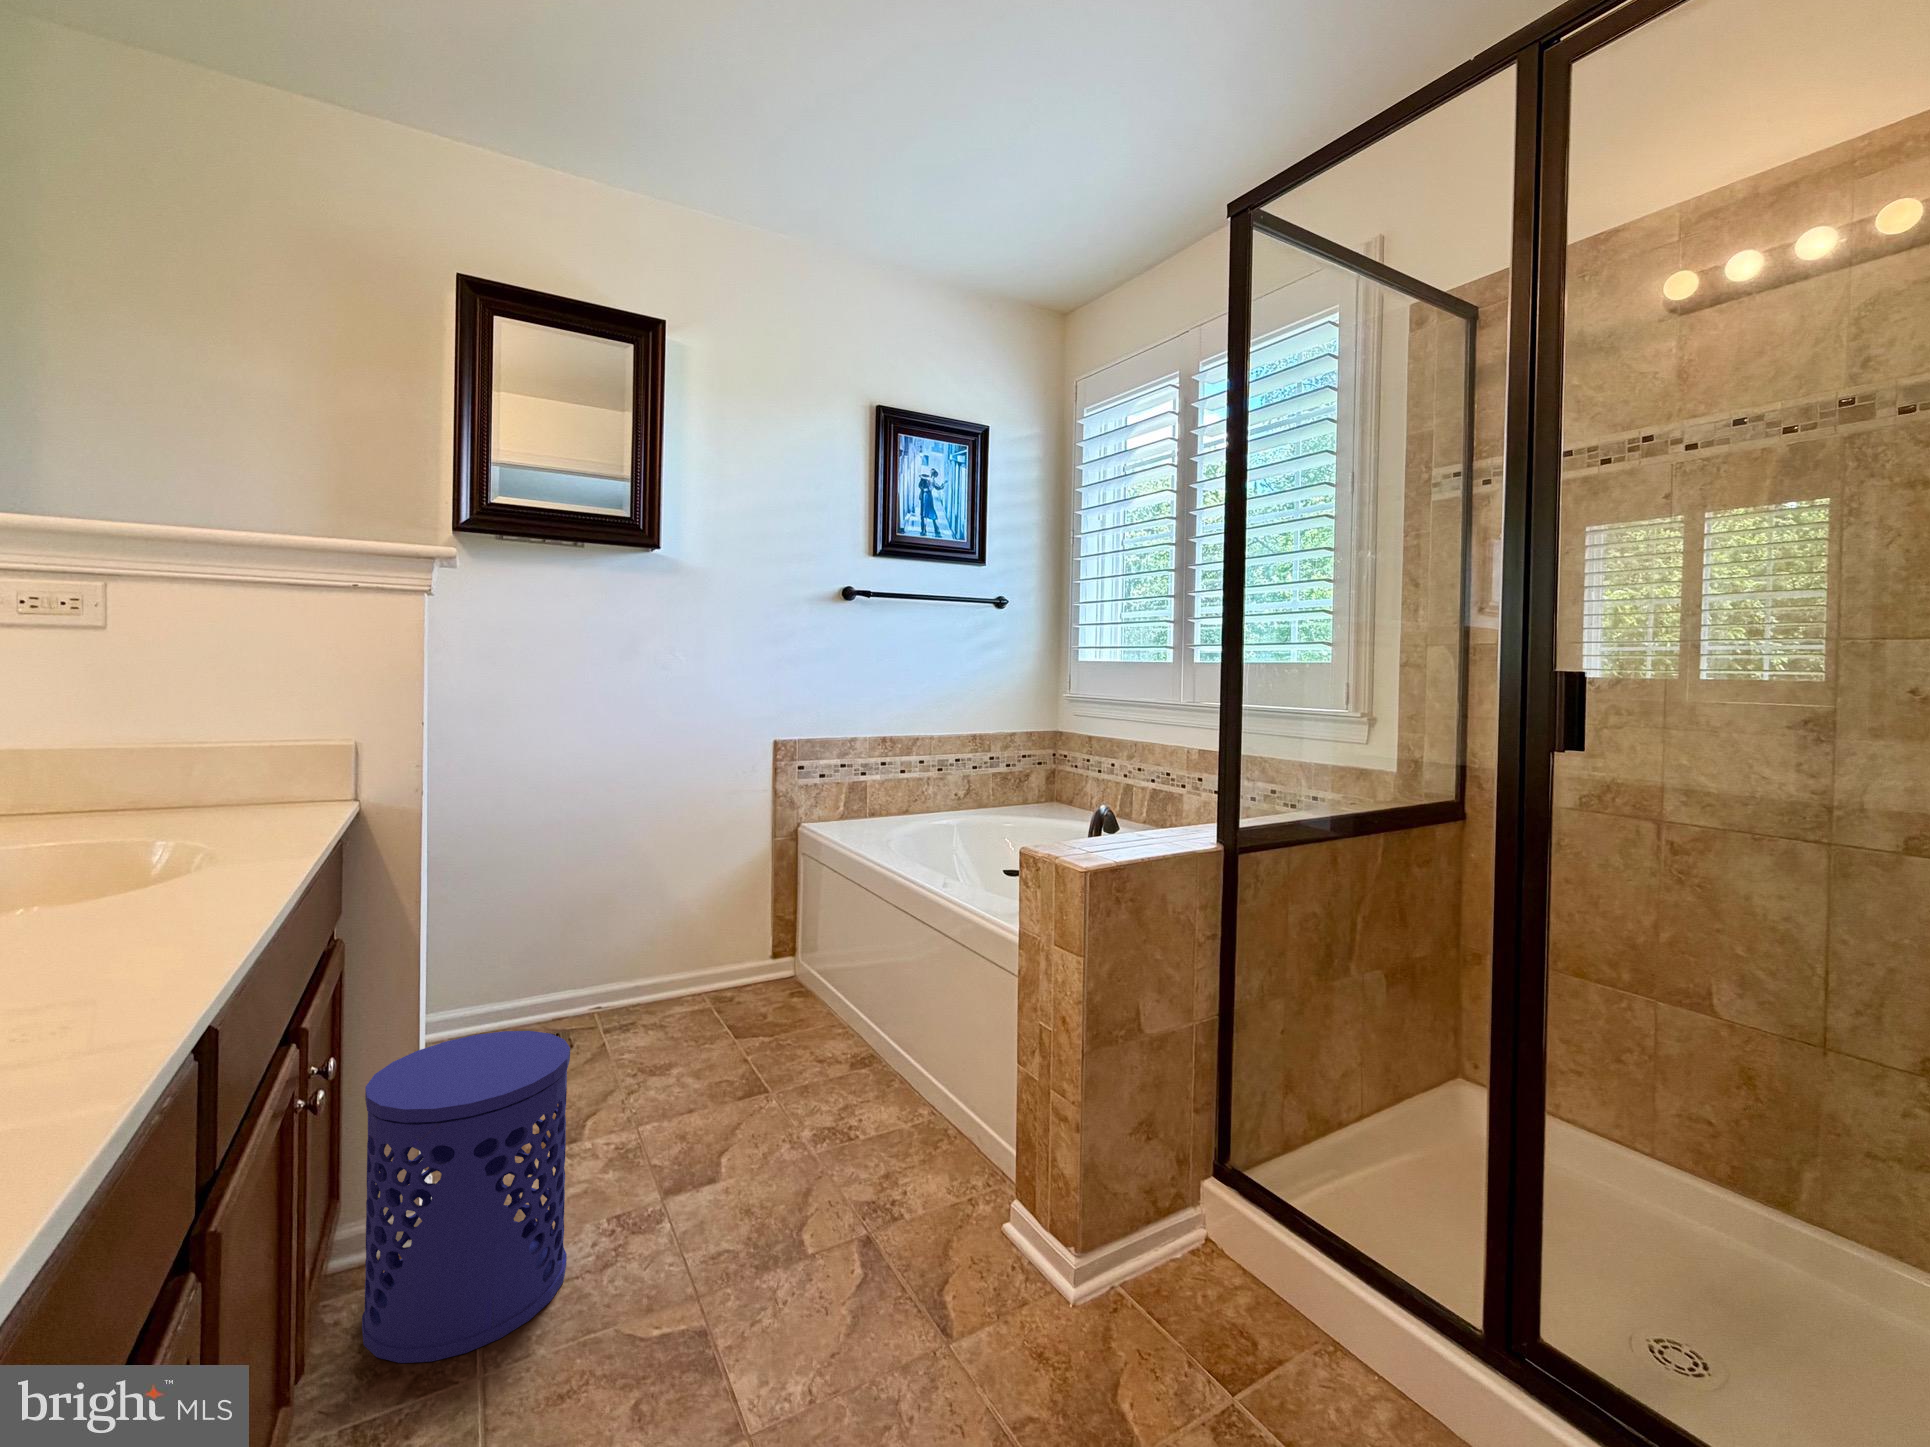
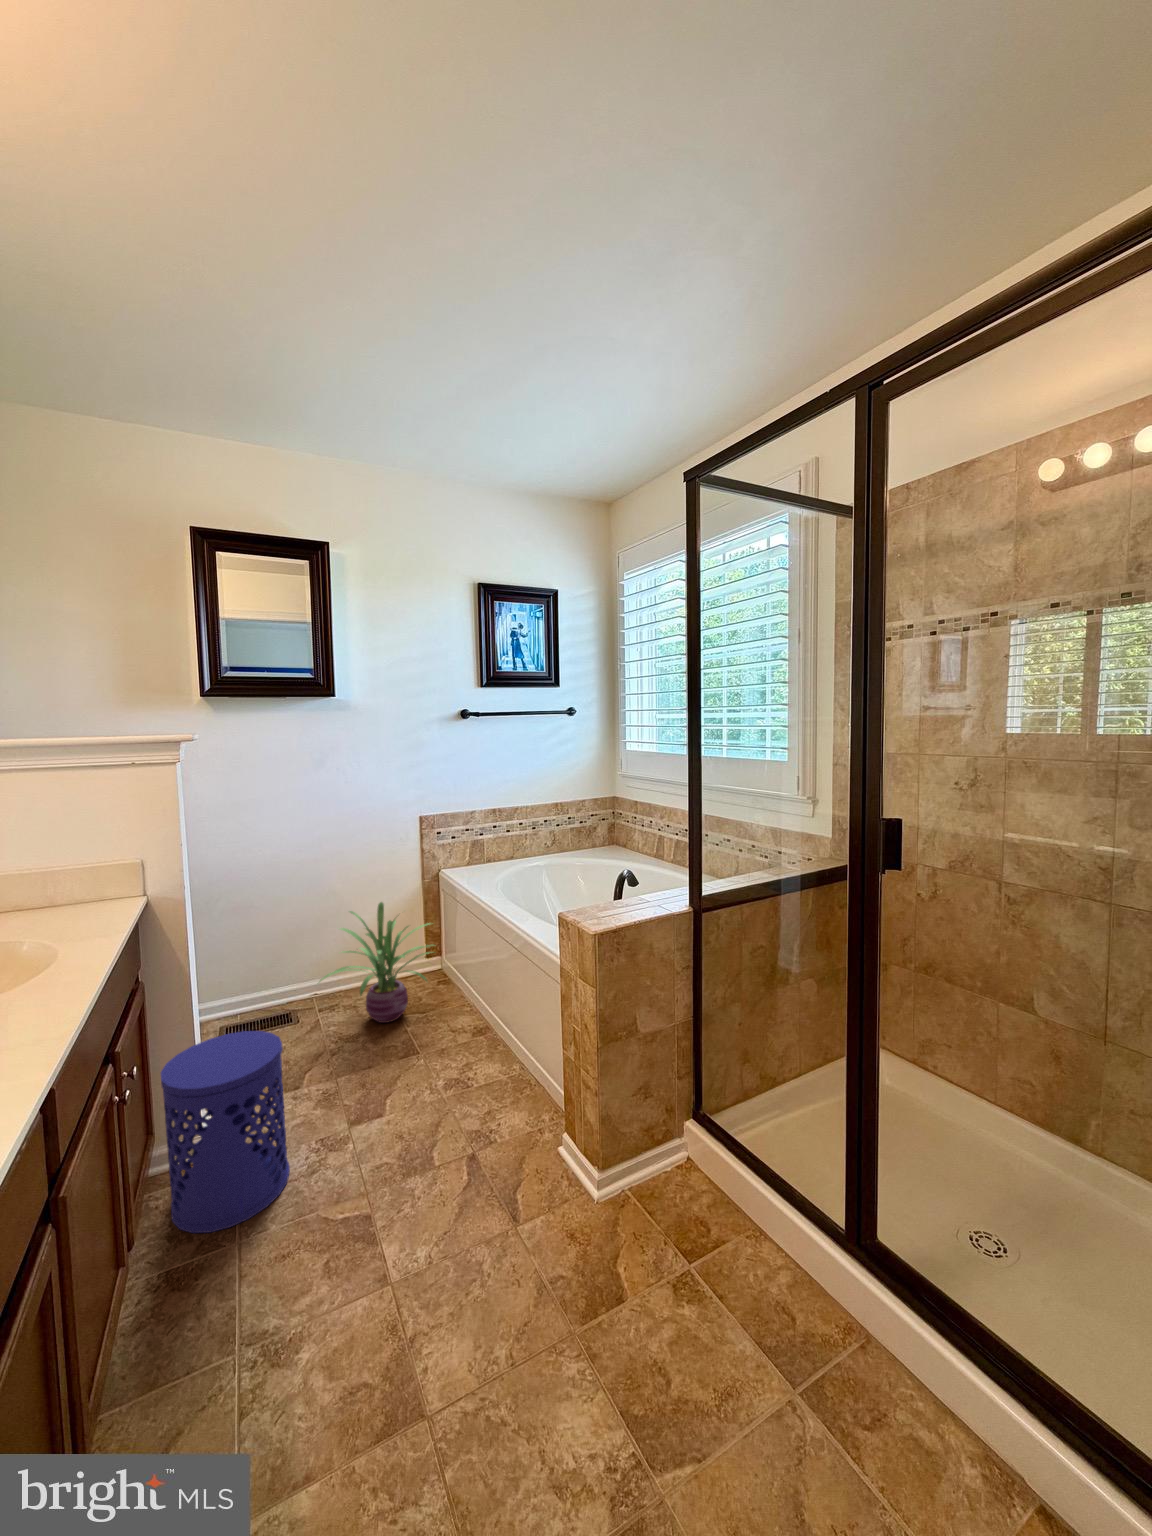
decorative plant: none [605,862,798,1050] -> present [320,902,429,1023]

